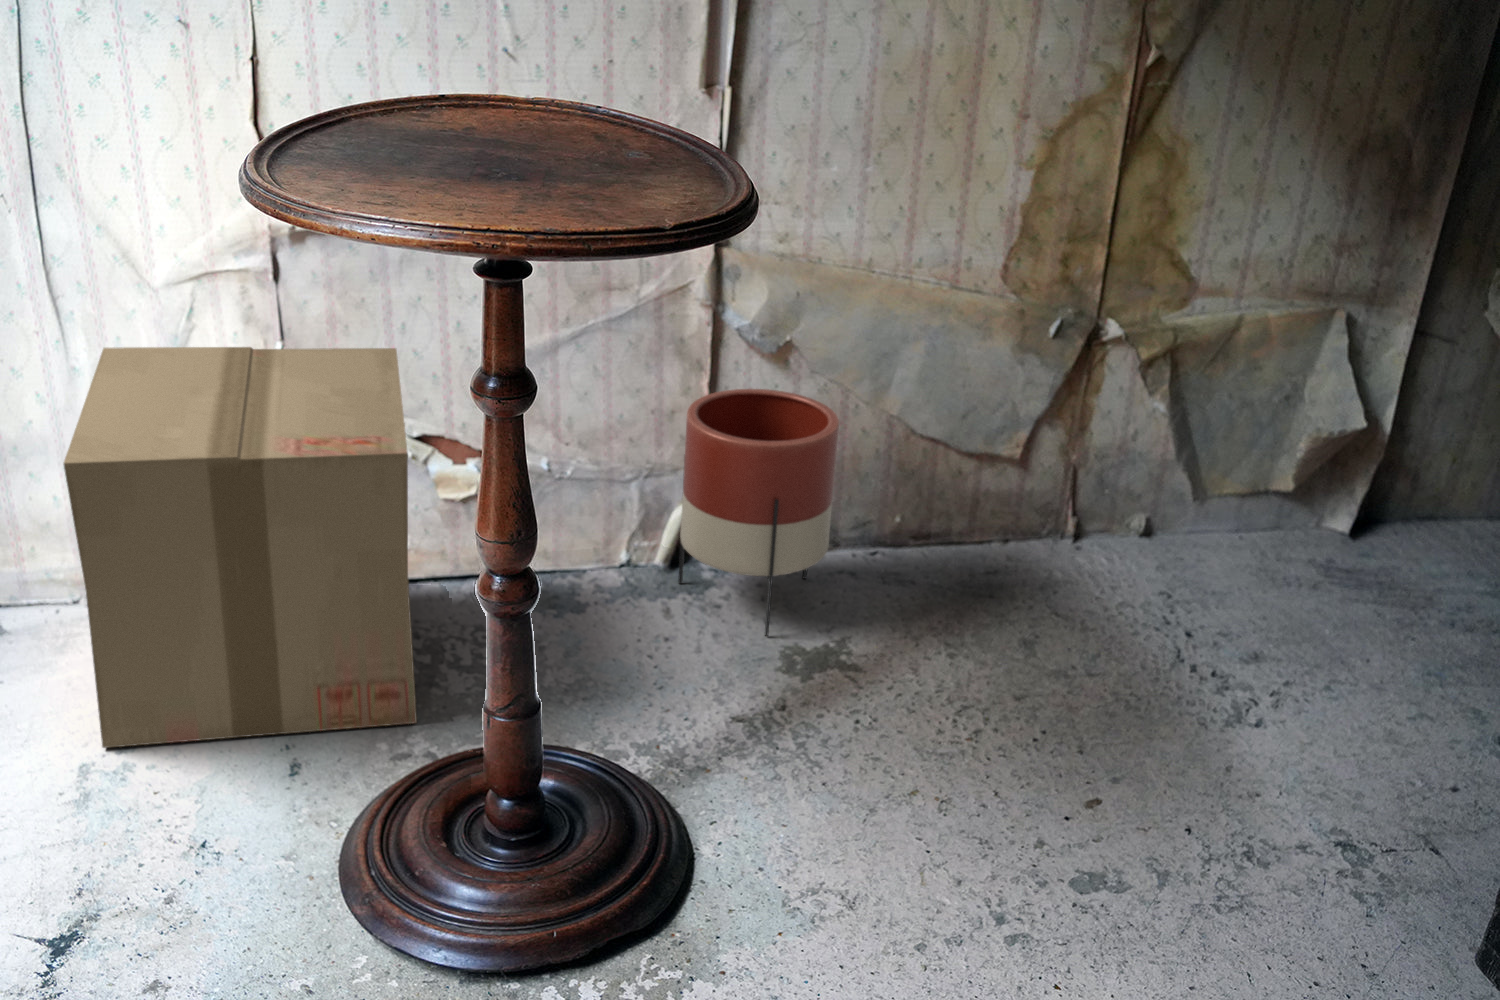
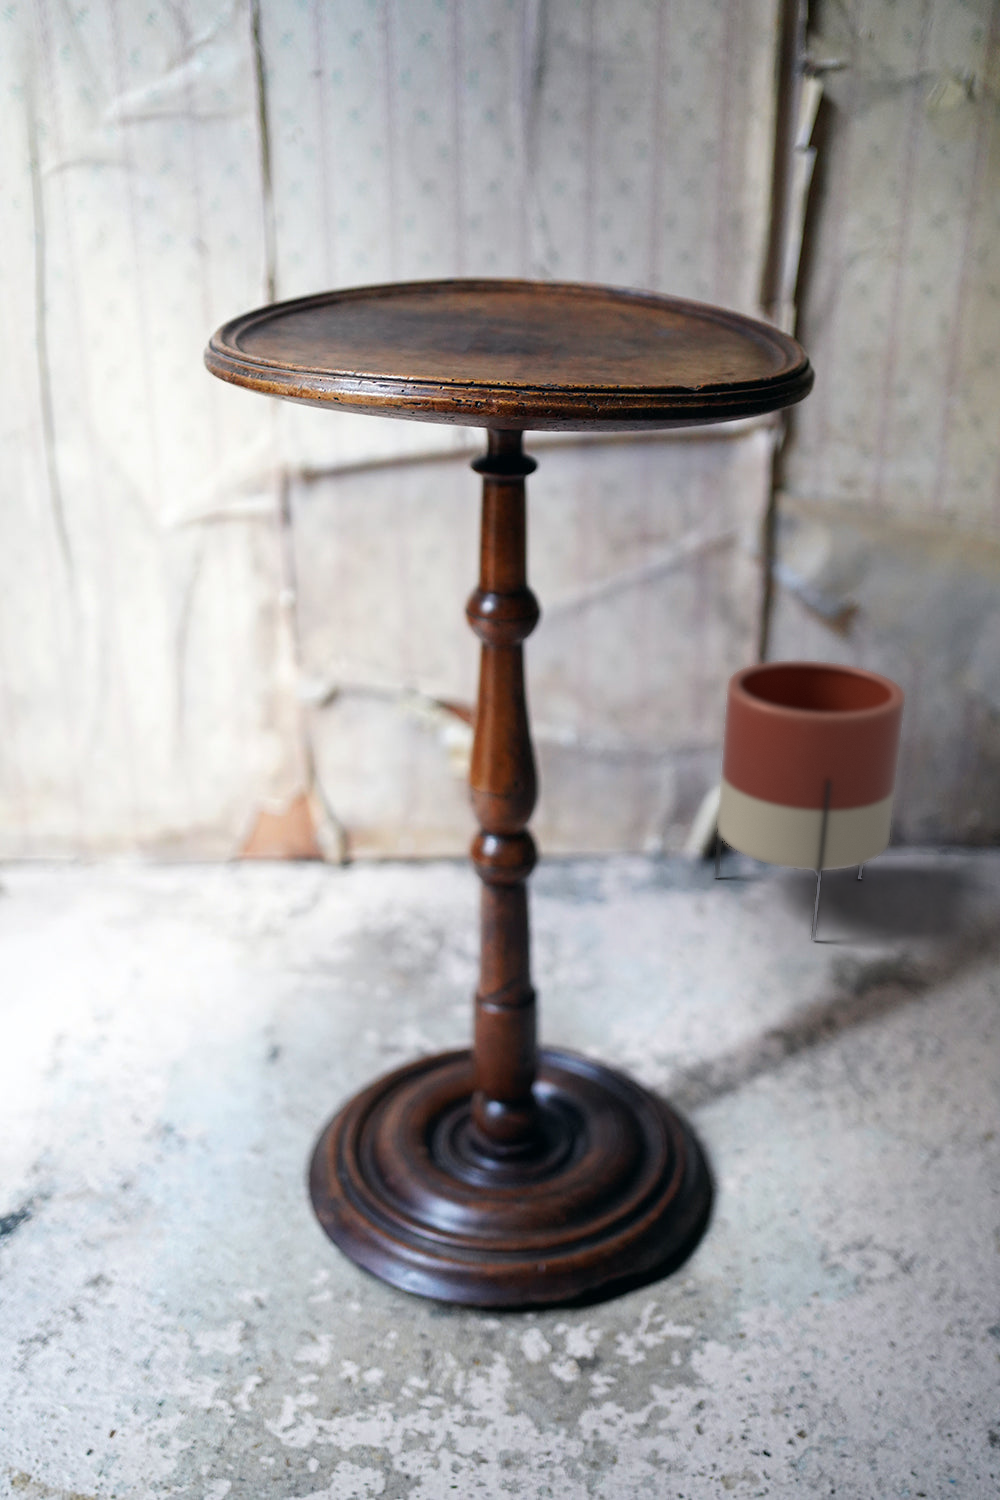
cardboard box: present [64,347,417,748] -> none [48,600,417,1015]

